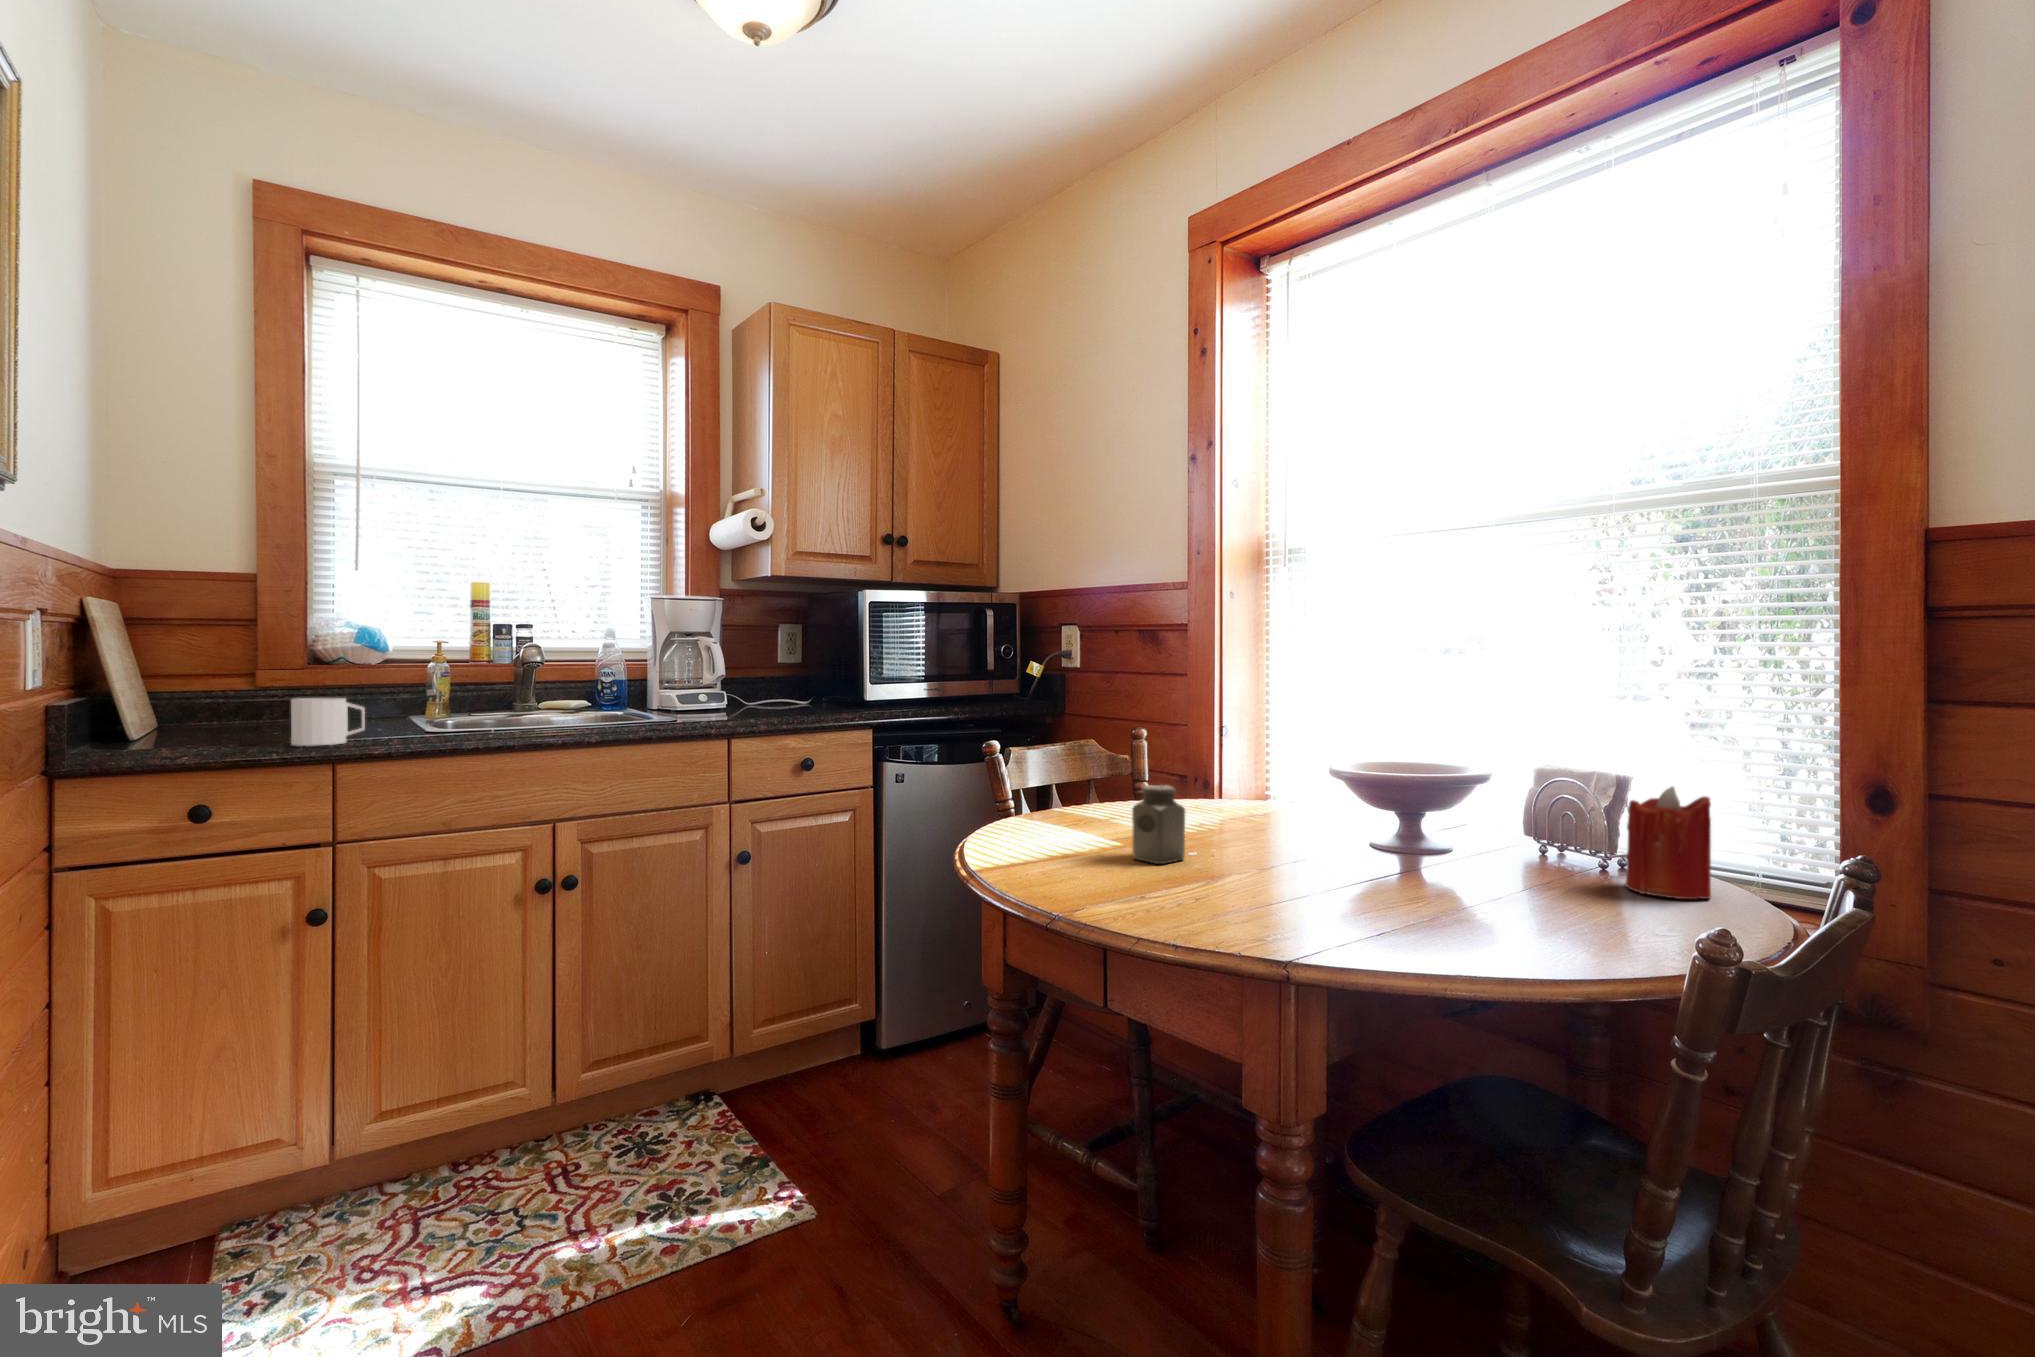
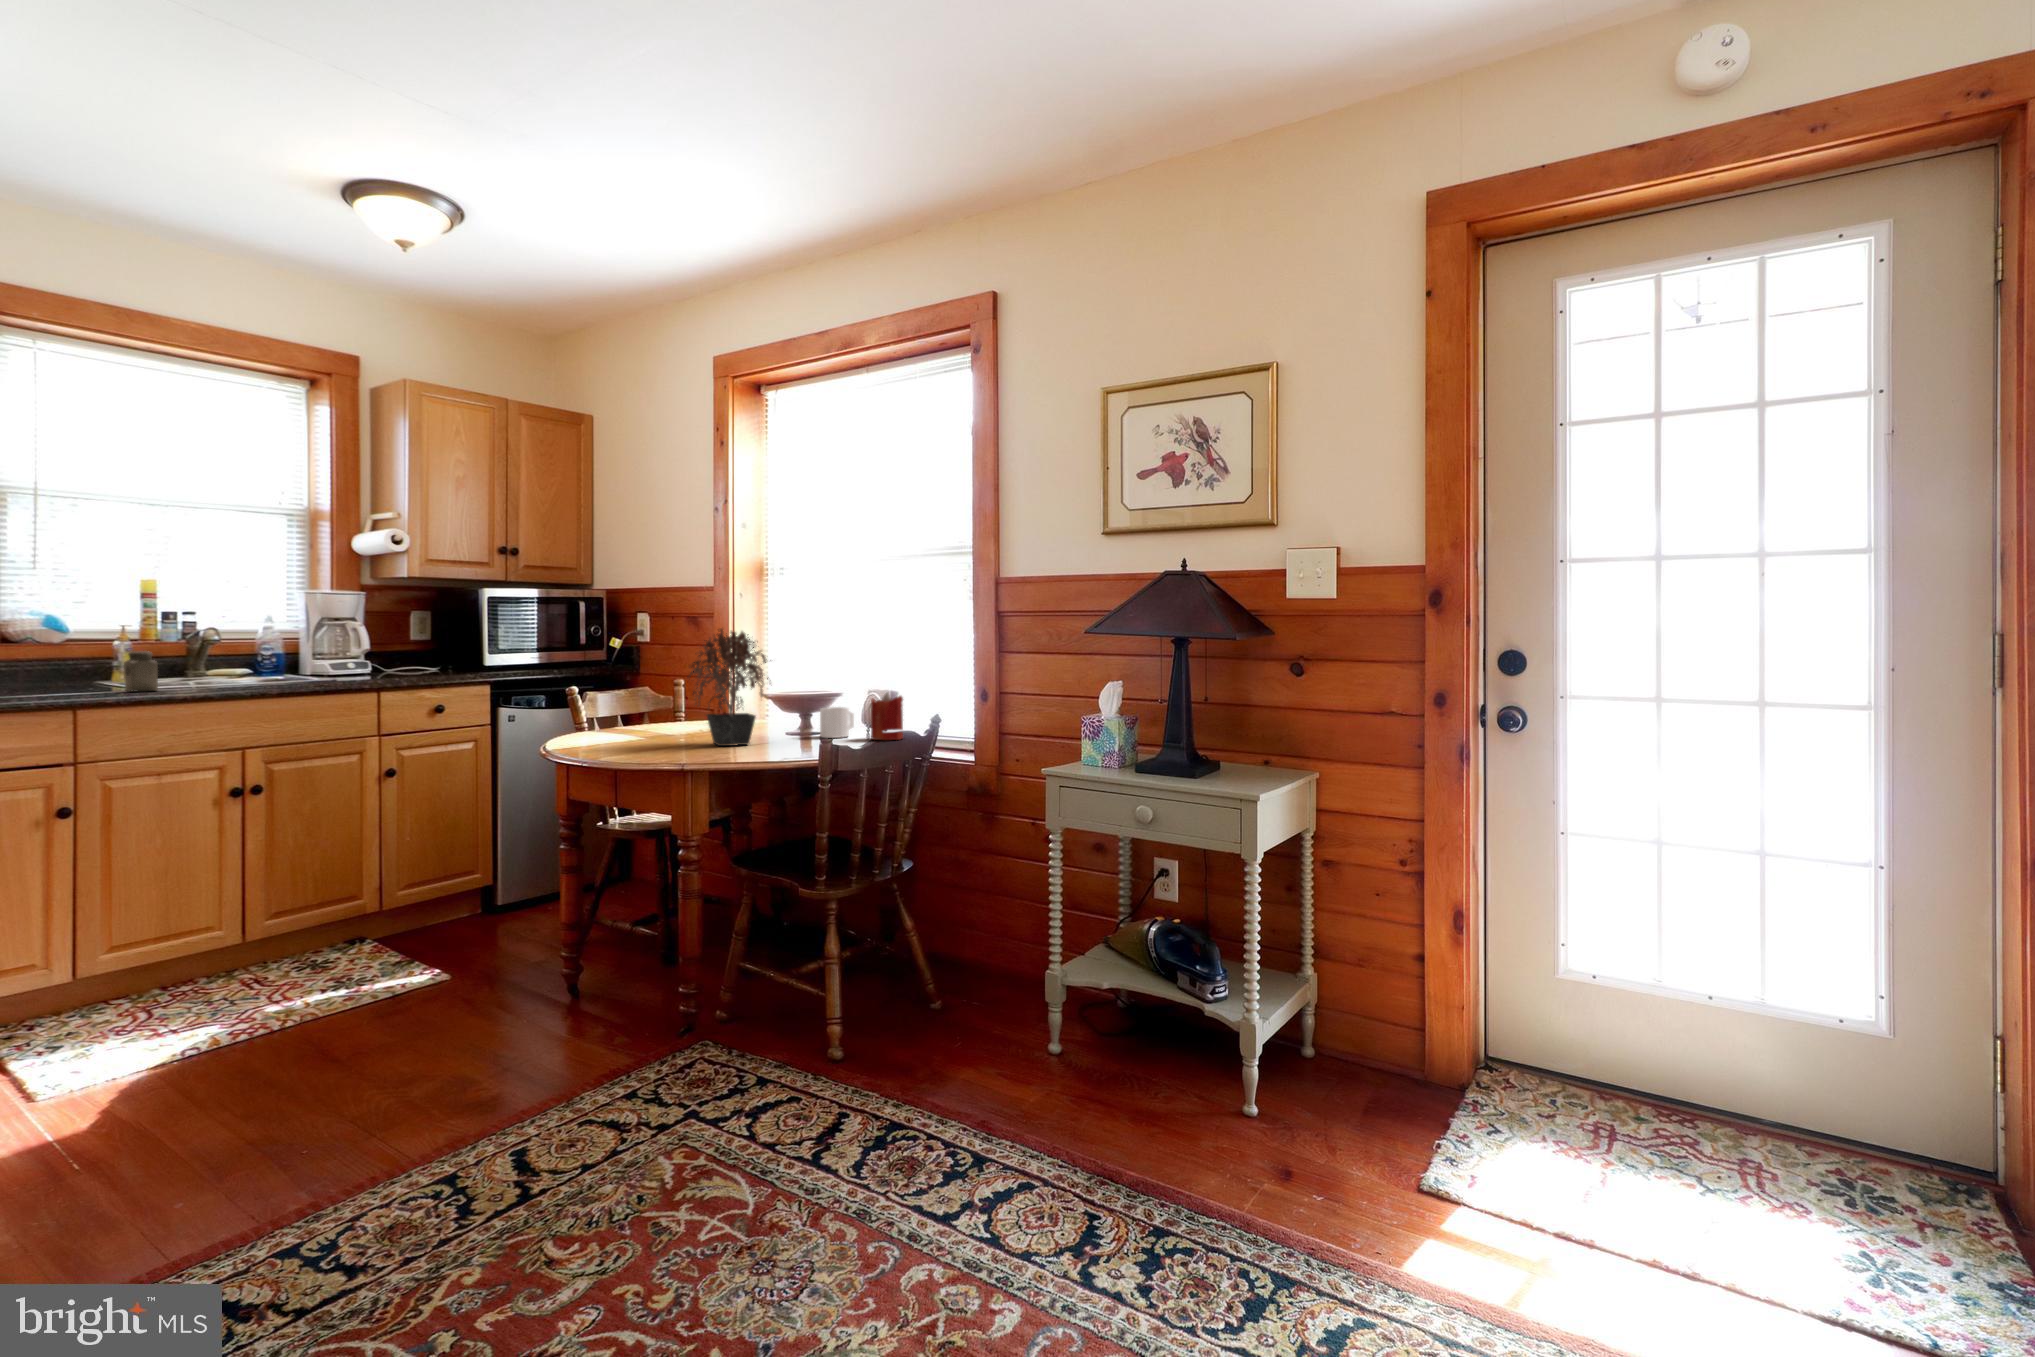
potted plant: none [1240,645,1437,899] -> present [688,629,768,746]
mug: present [291,698,365,746] -> present [820,707,854,738]
salt shaker: present [1132,785,1185,864] -> present [124,651,158,692]

